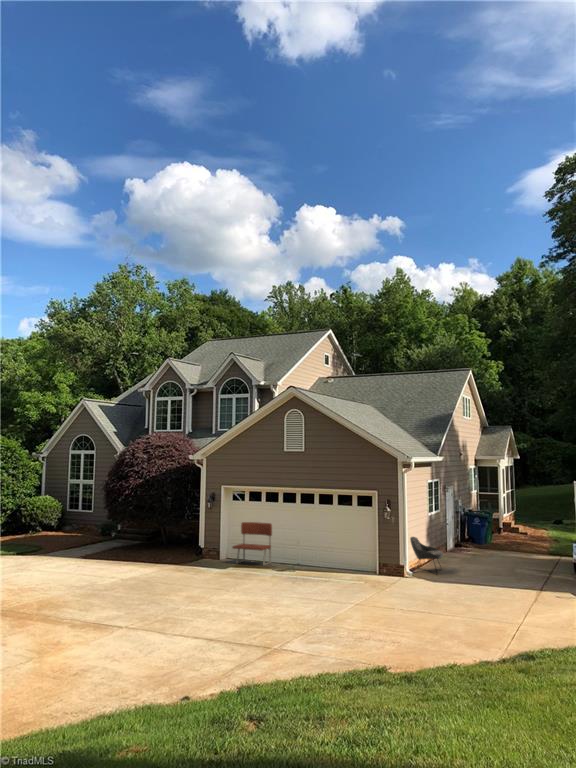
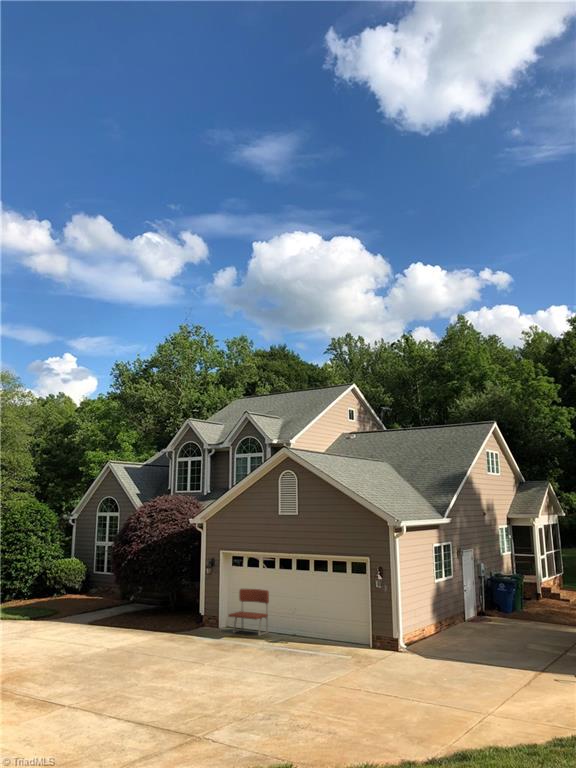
lounge chair: present [410,537,443,575] -> none [407,607,444,650]

